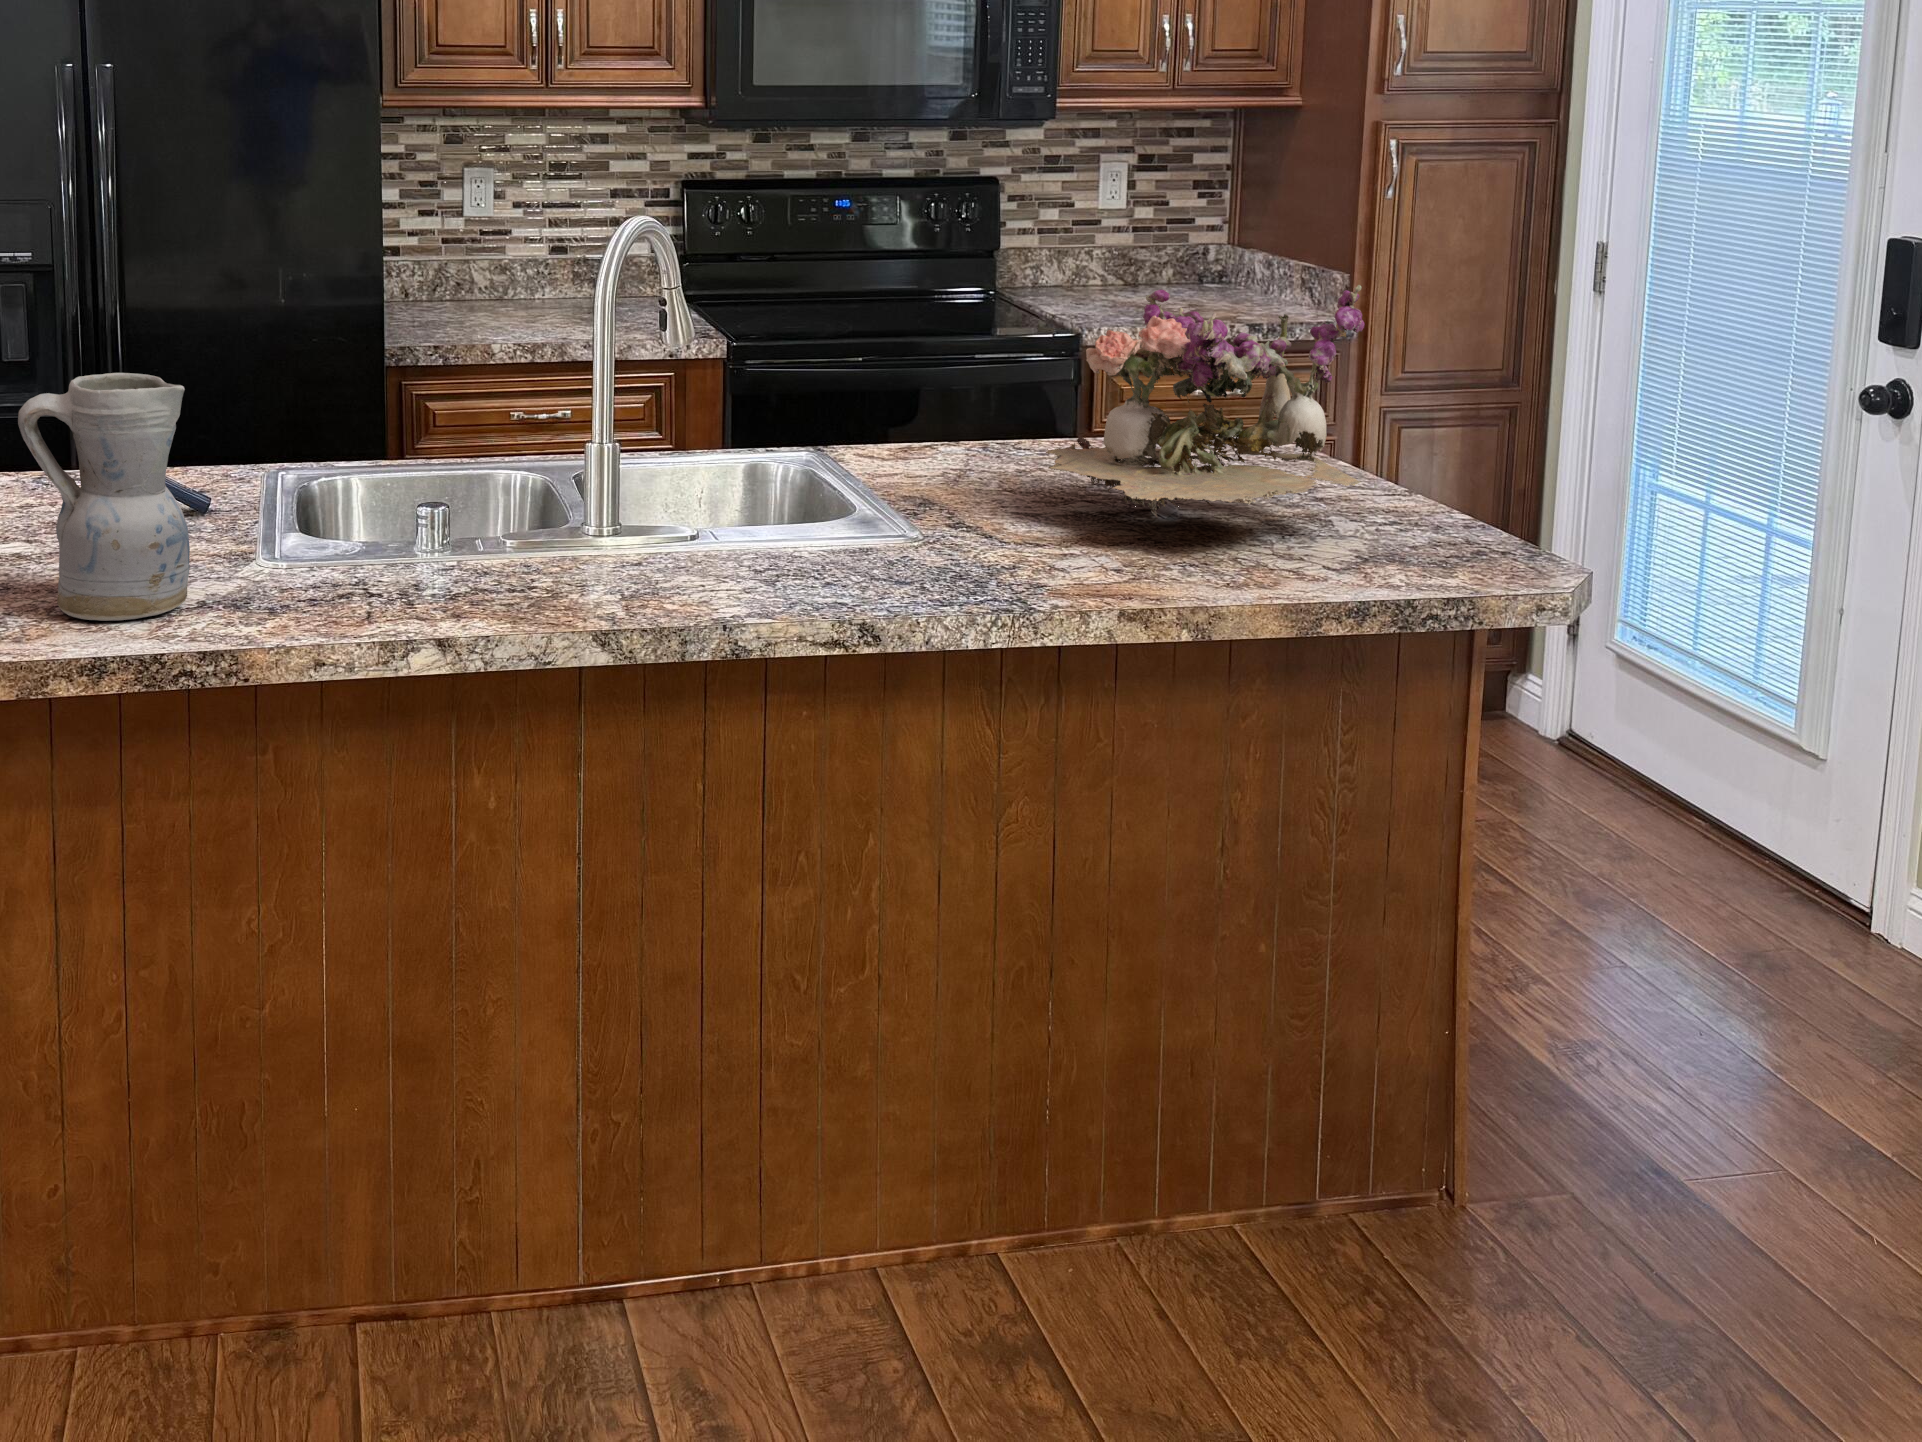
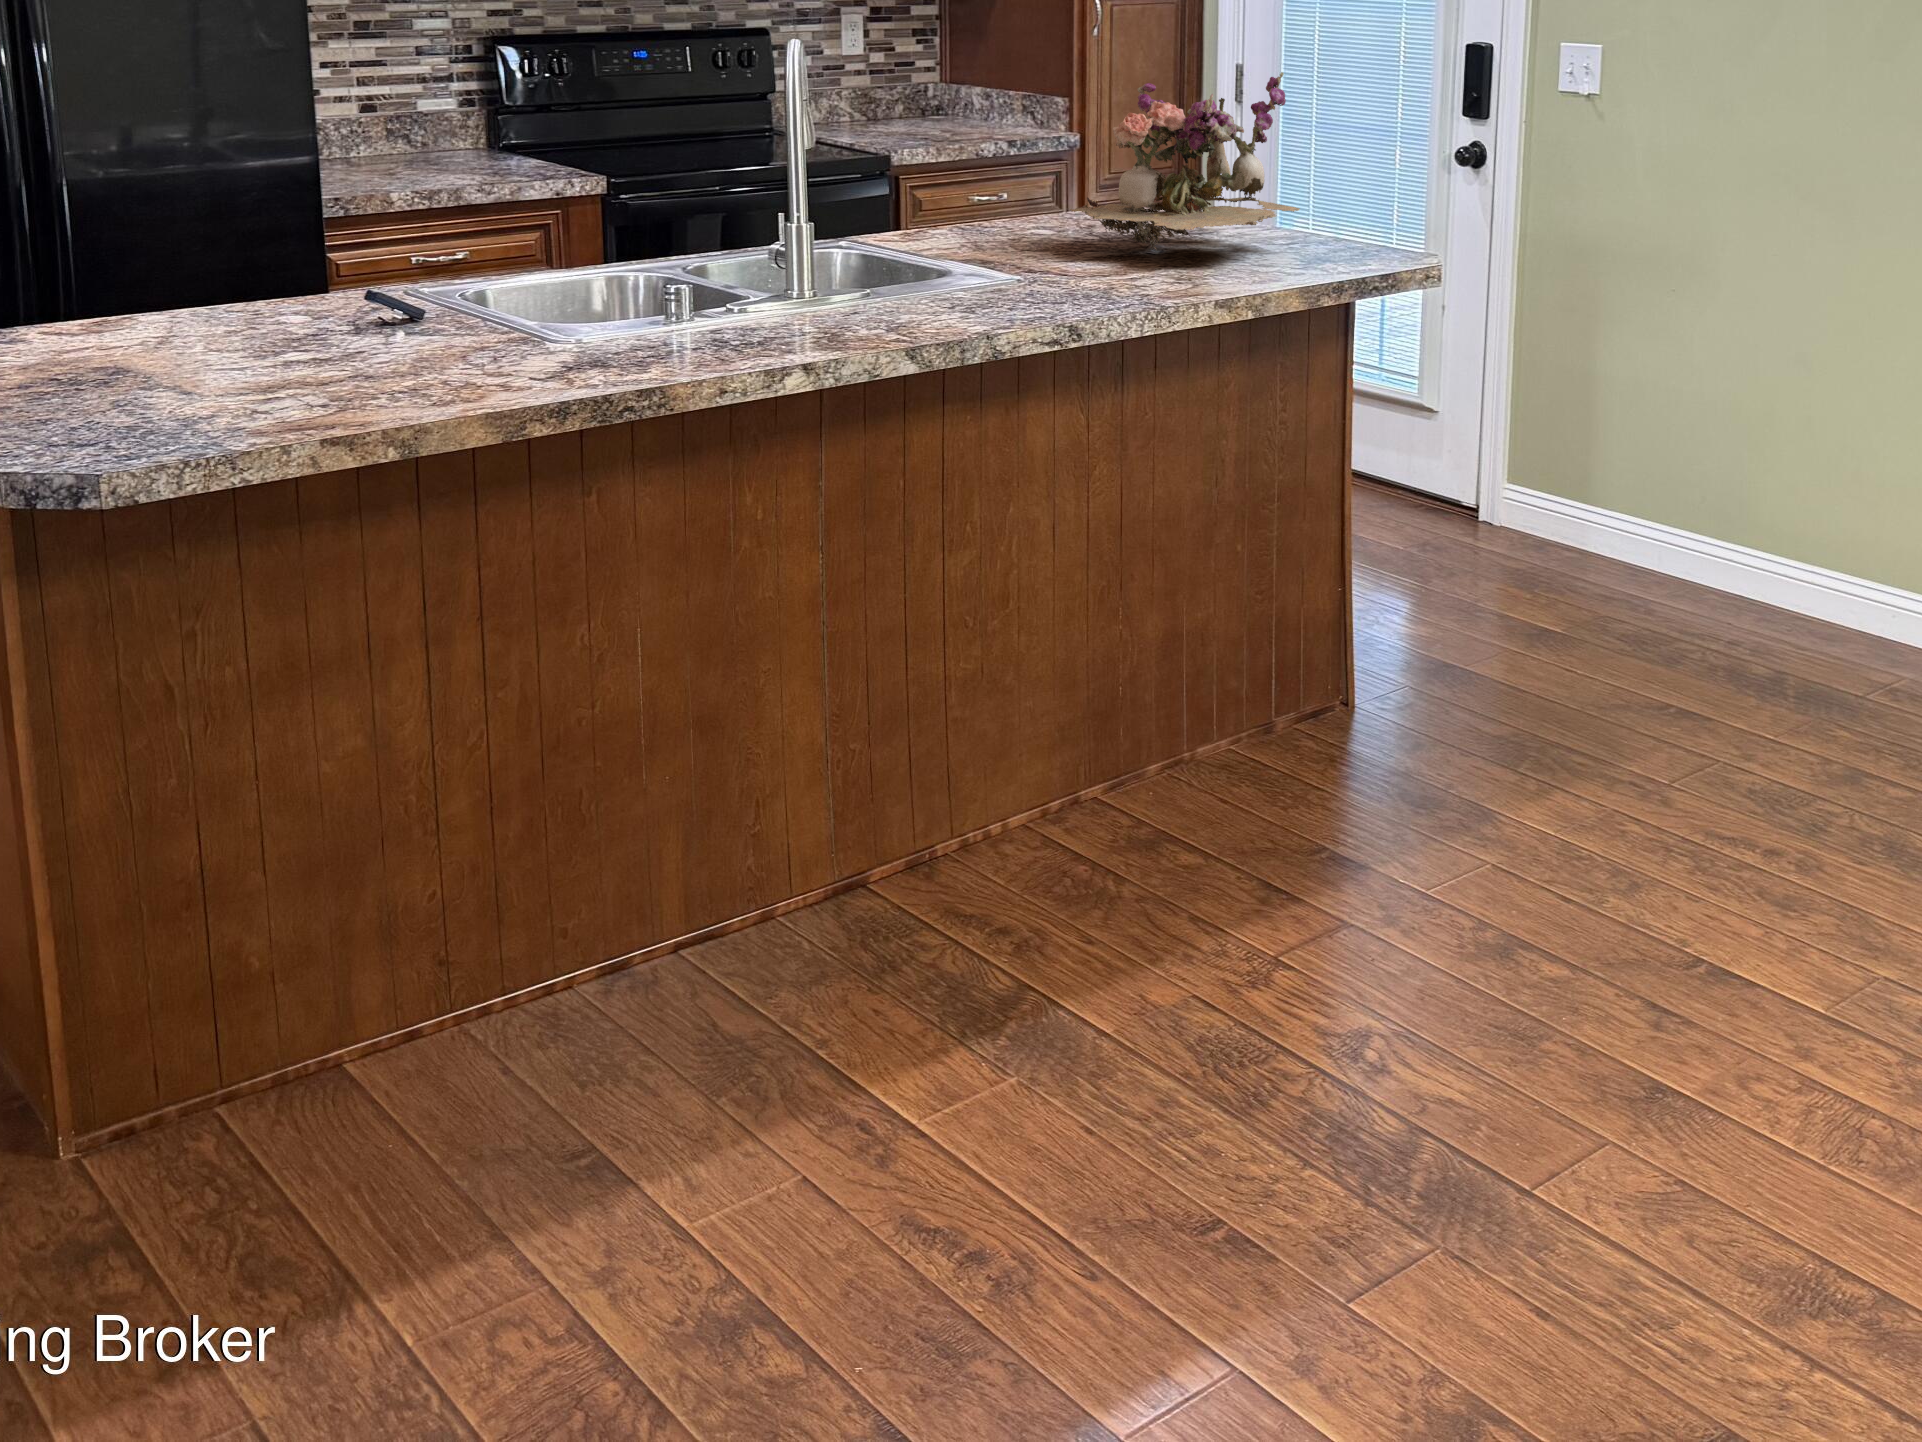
ceramic pitcher: present [18,373,190,621] -> none [428,175,569,384]

